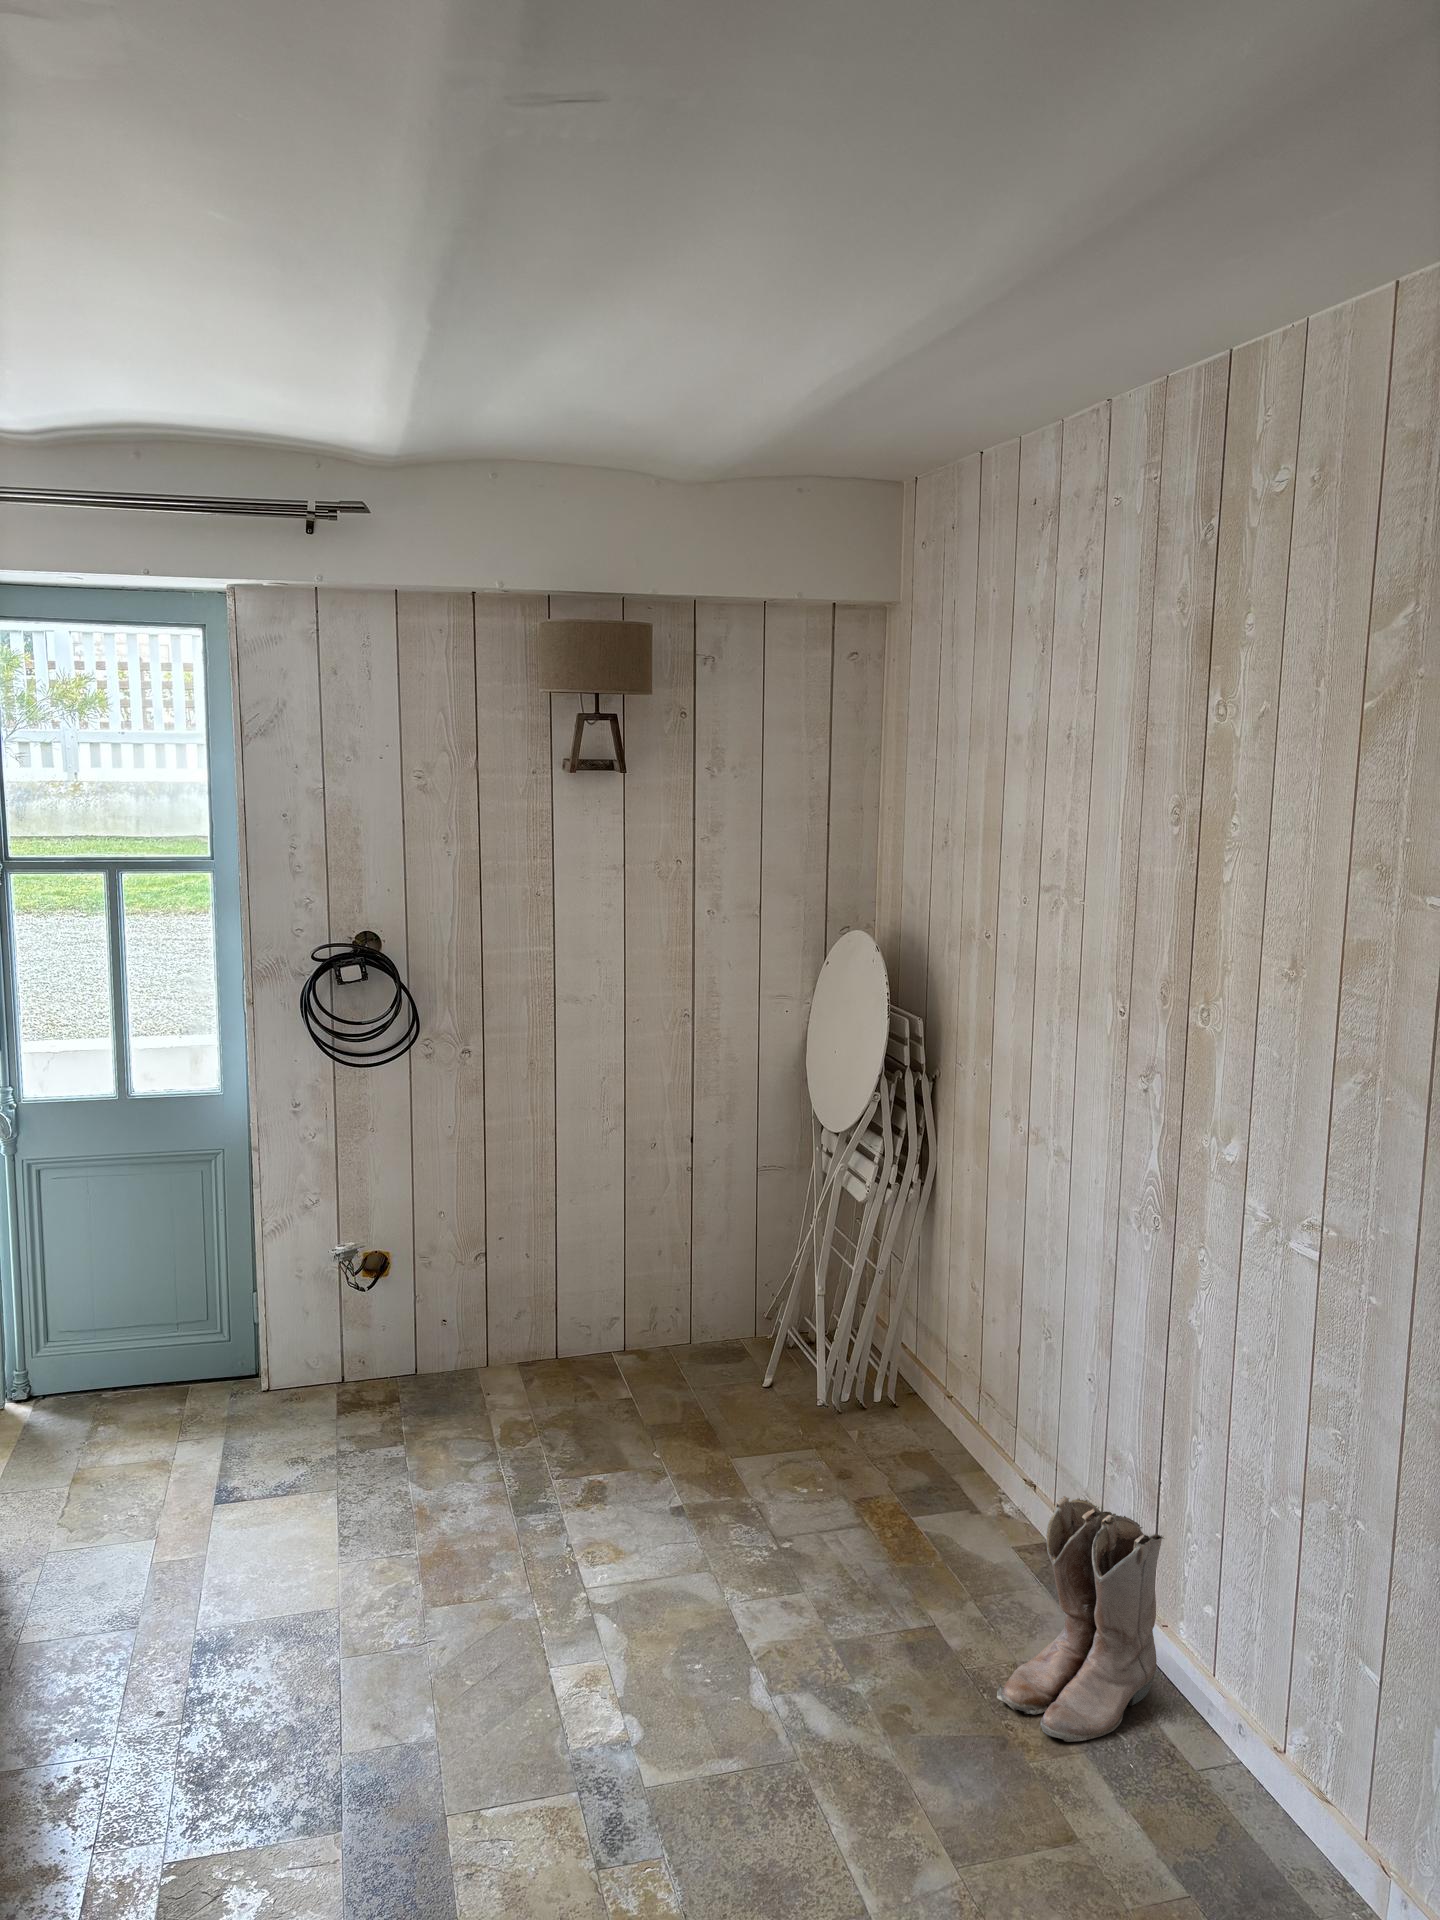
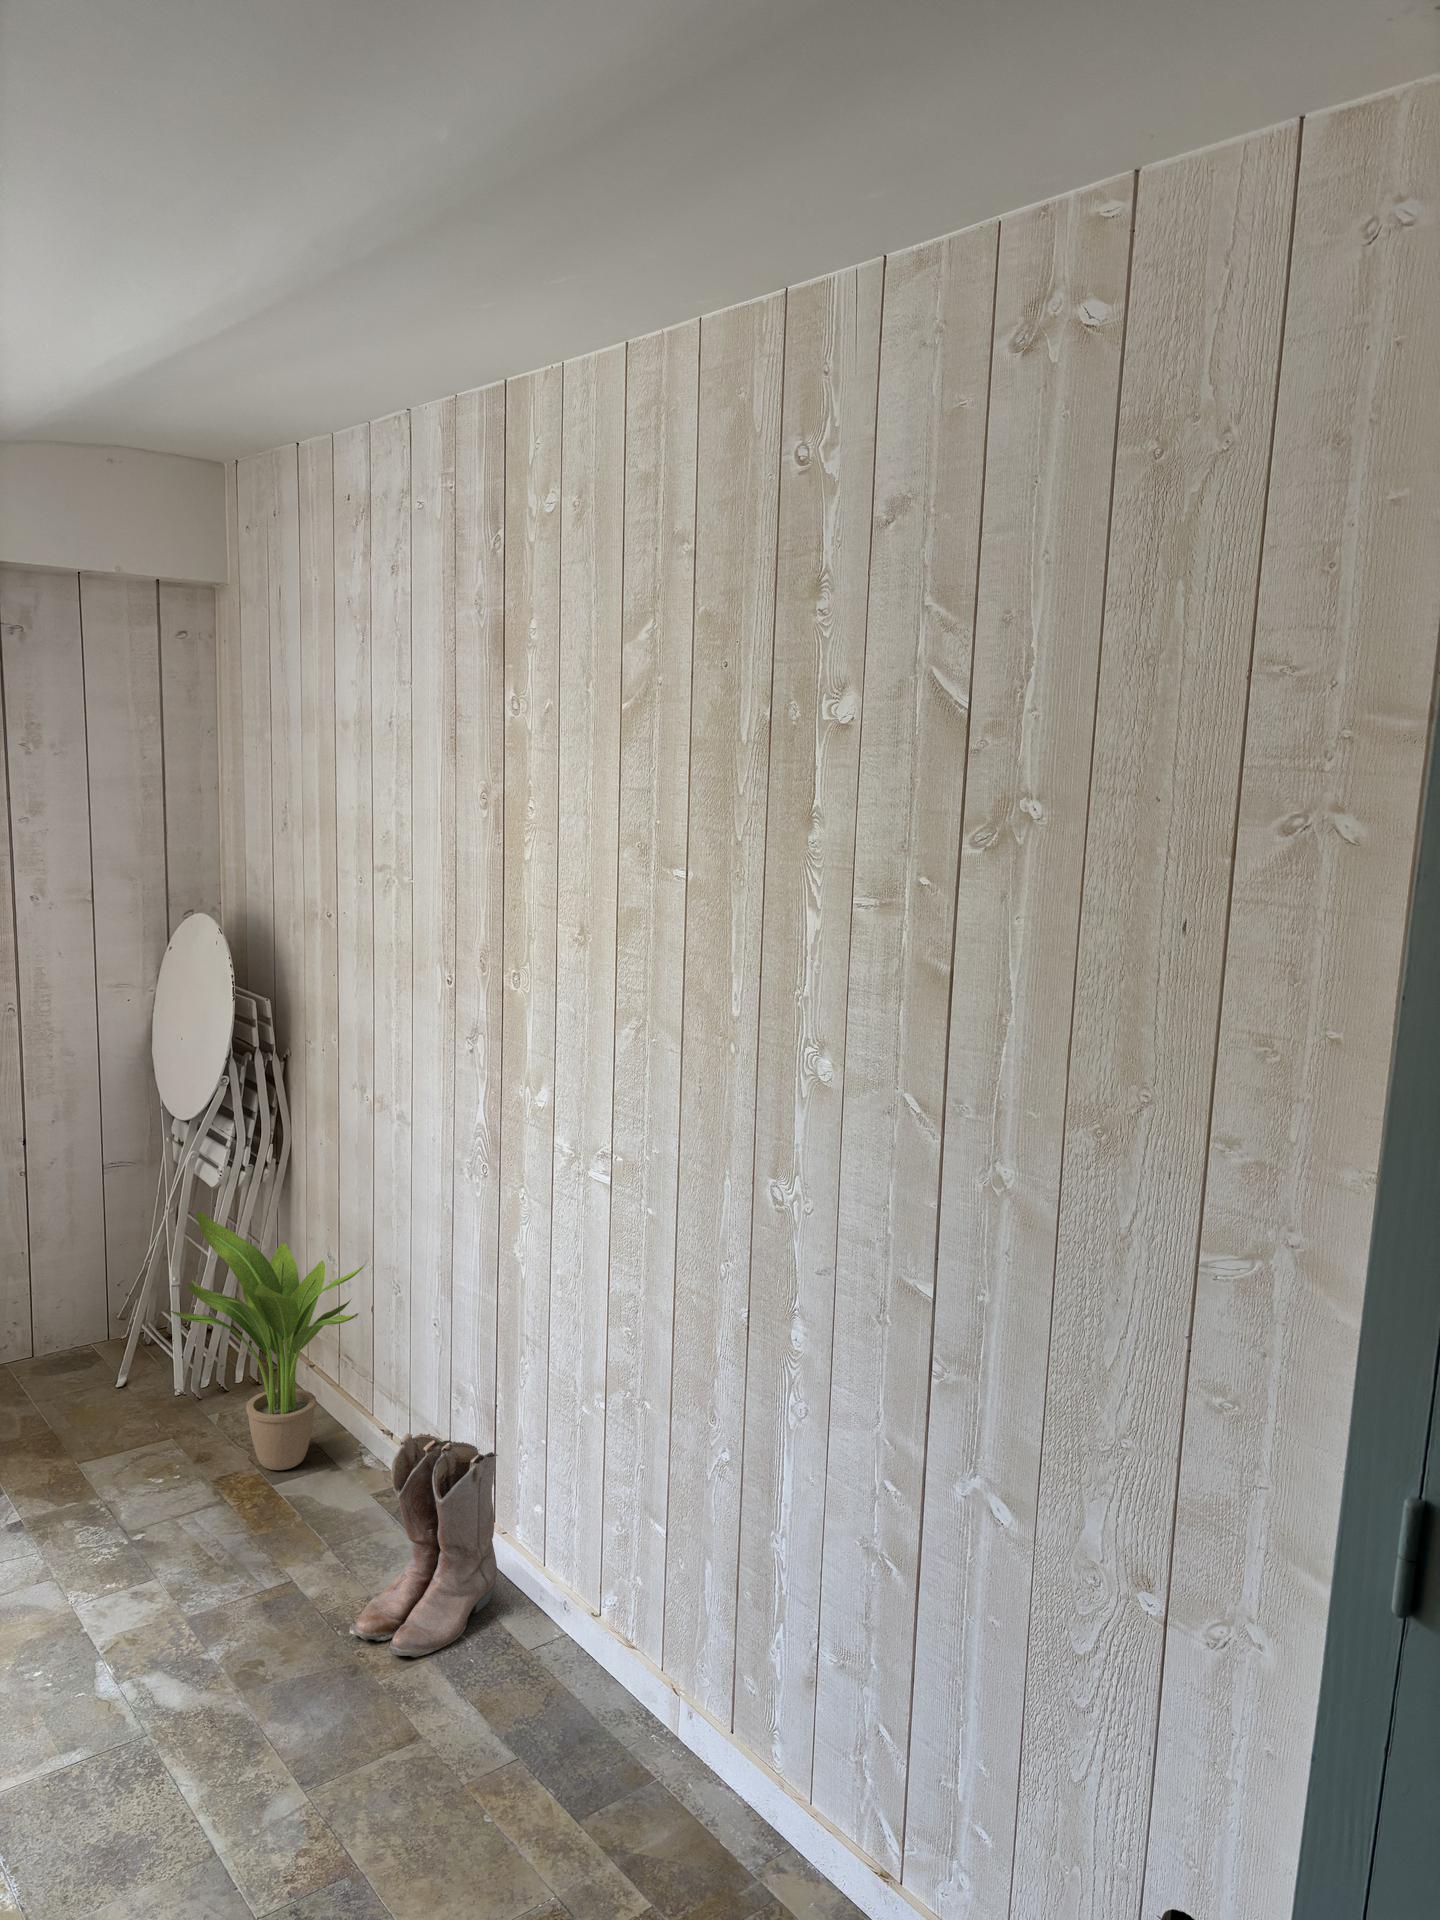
potted plant: none [820,1228,1019,1502] -> present [170,1211,364,1470]

